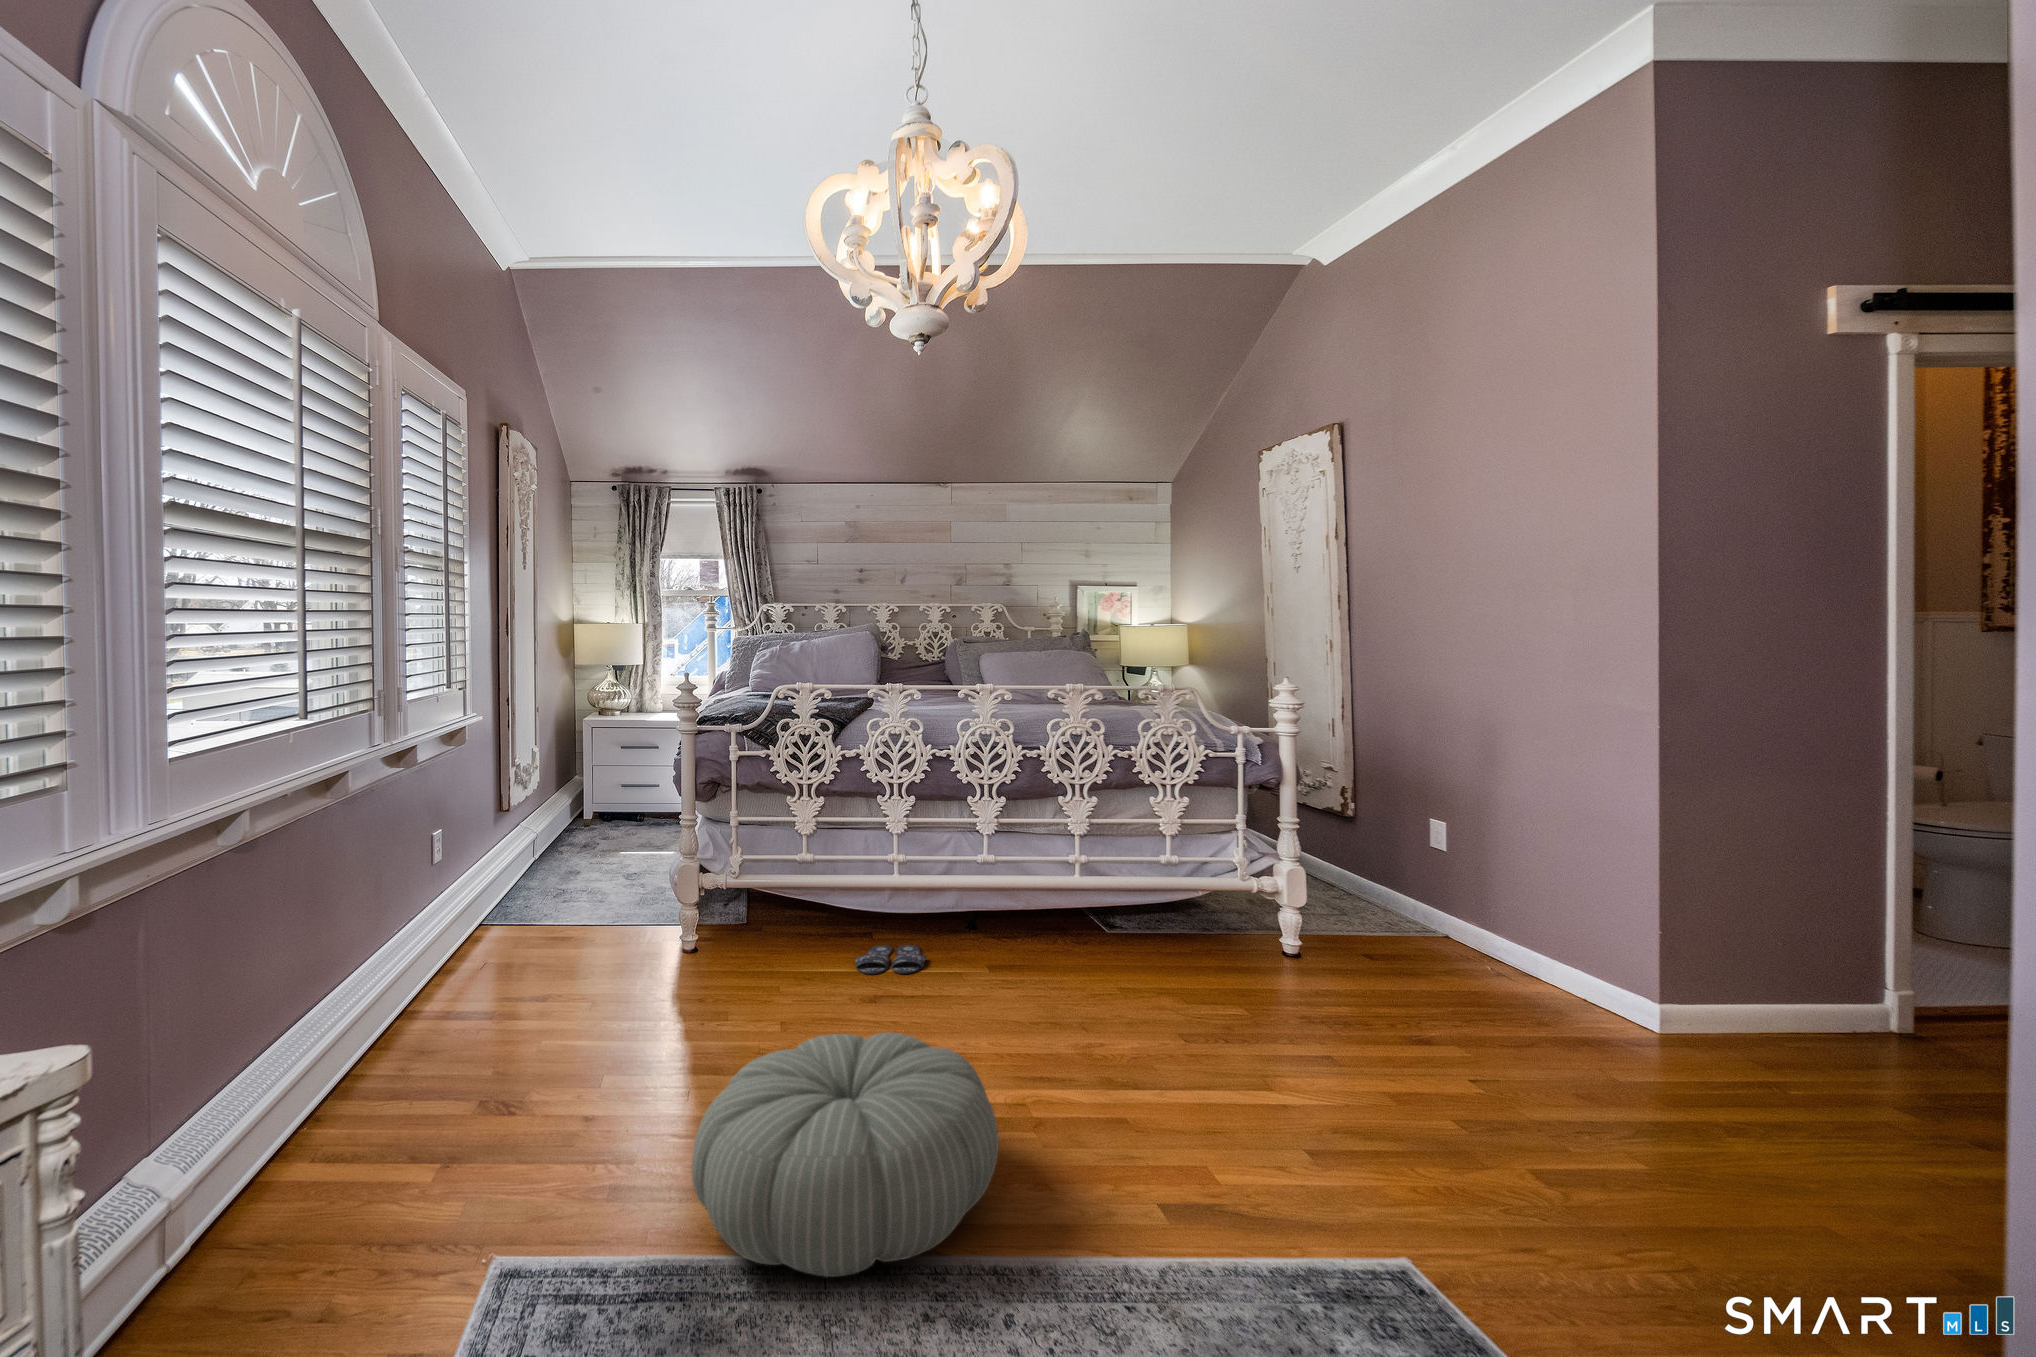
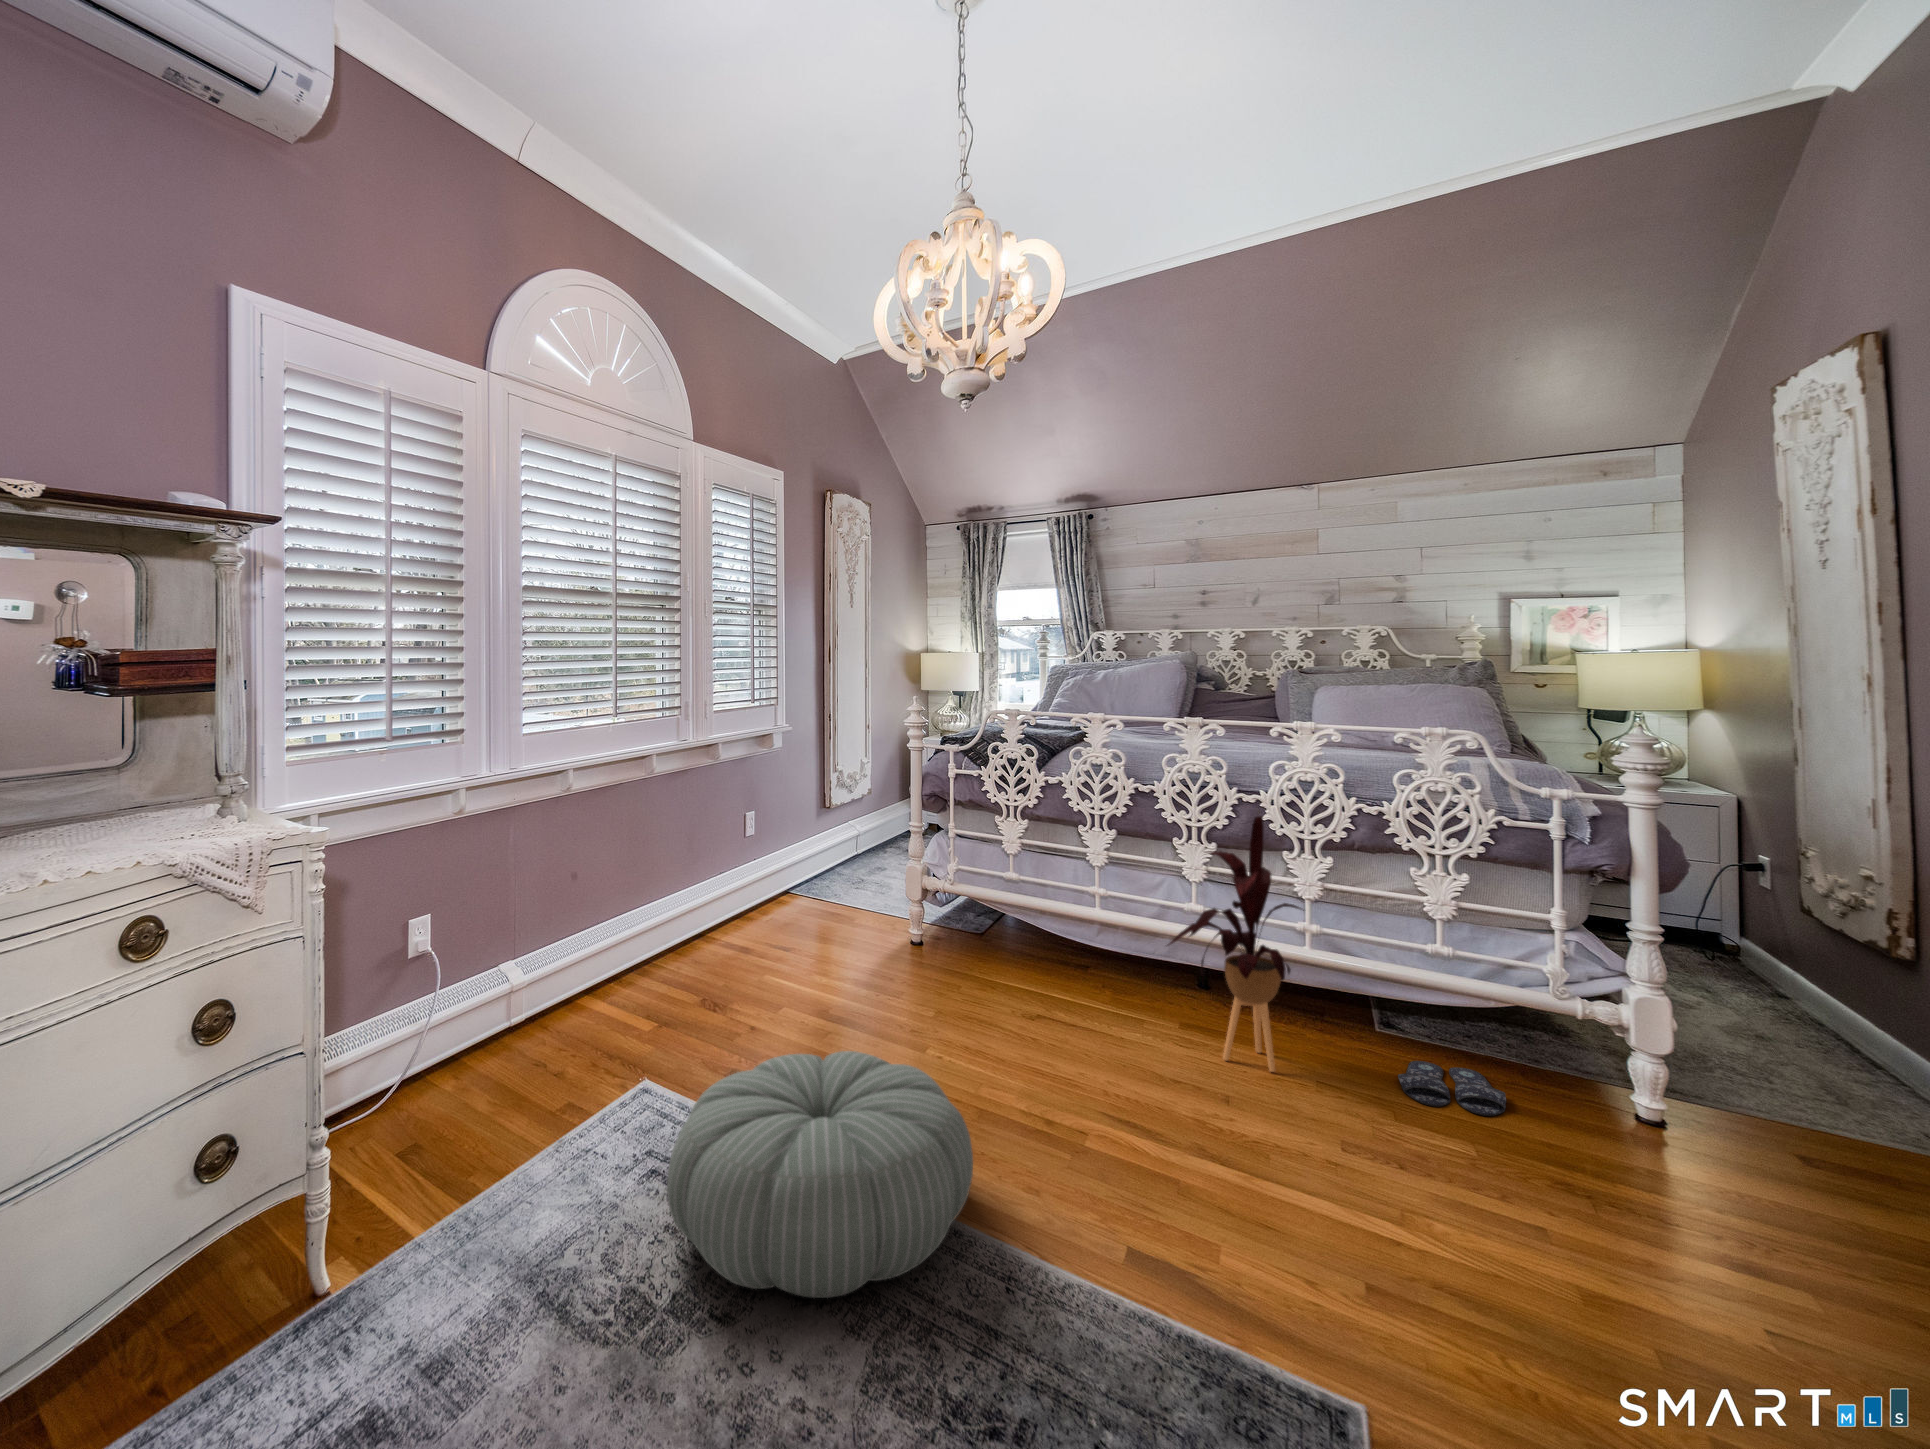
house plant: none [998,766,1104,975] -> present [1168,816,1304,1072]
slippers: present [855,945,927,974] -> present [1398,1061,1506,1116]

